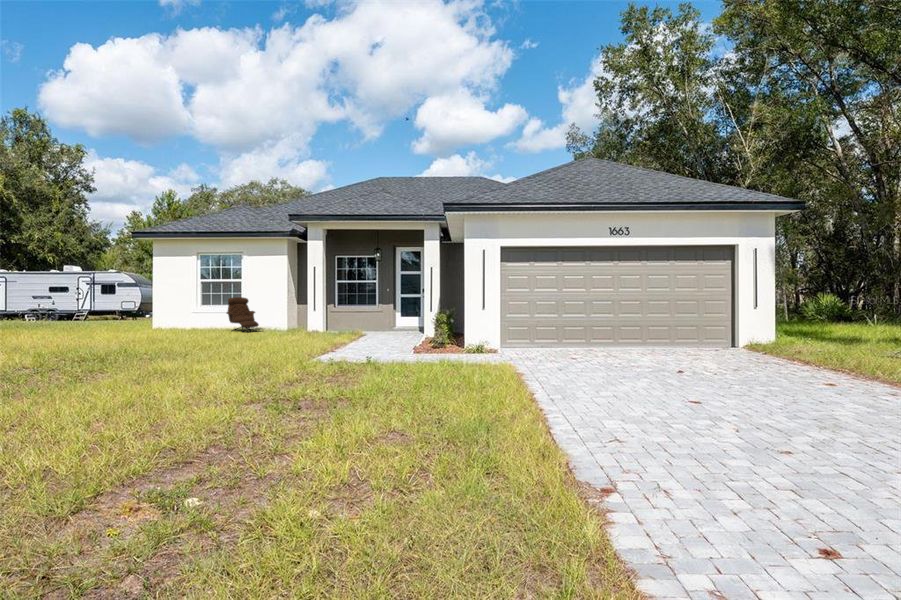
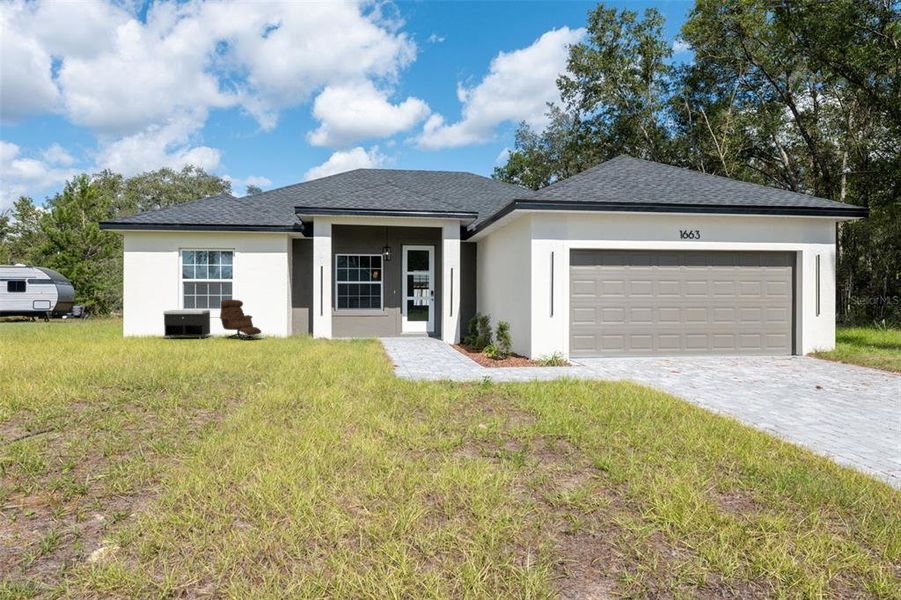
storage bench: none [182,306,222,331] -> present [164,310,210,339]

